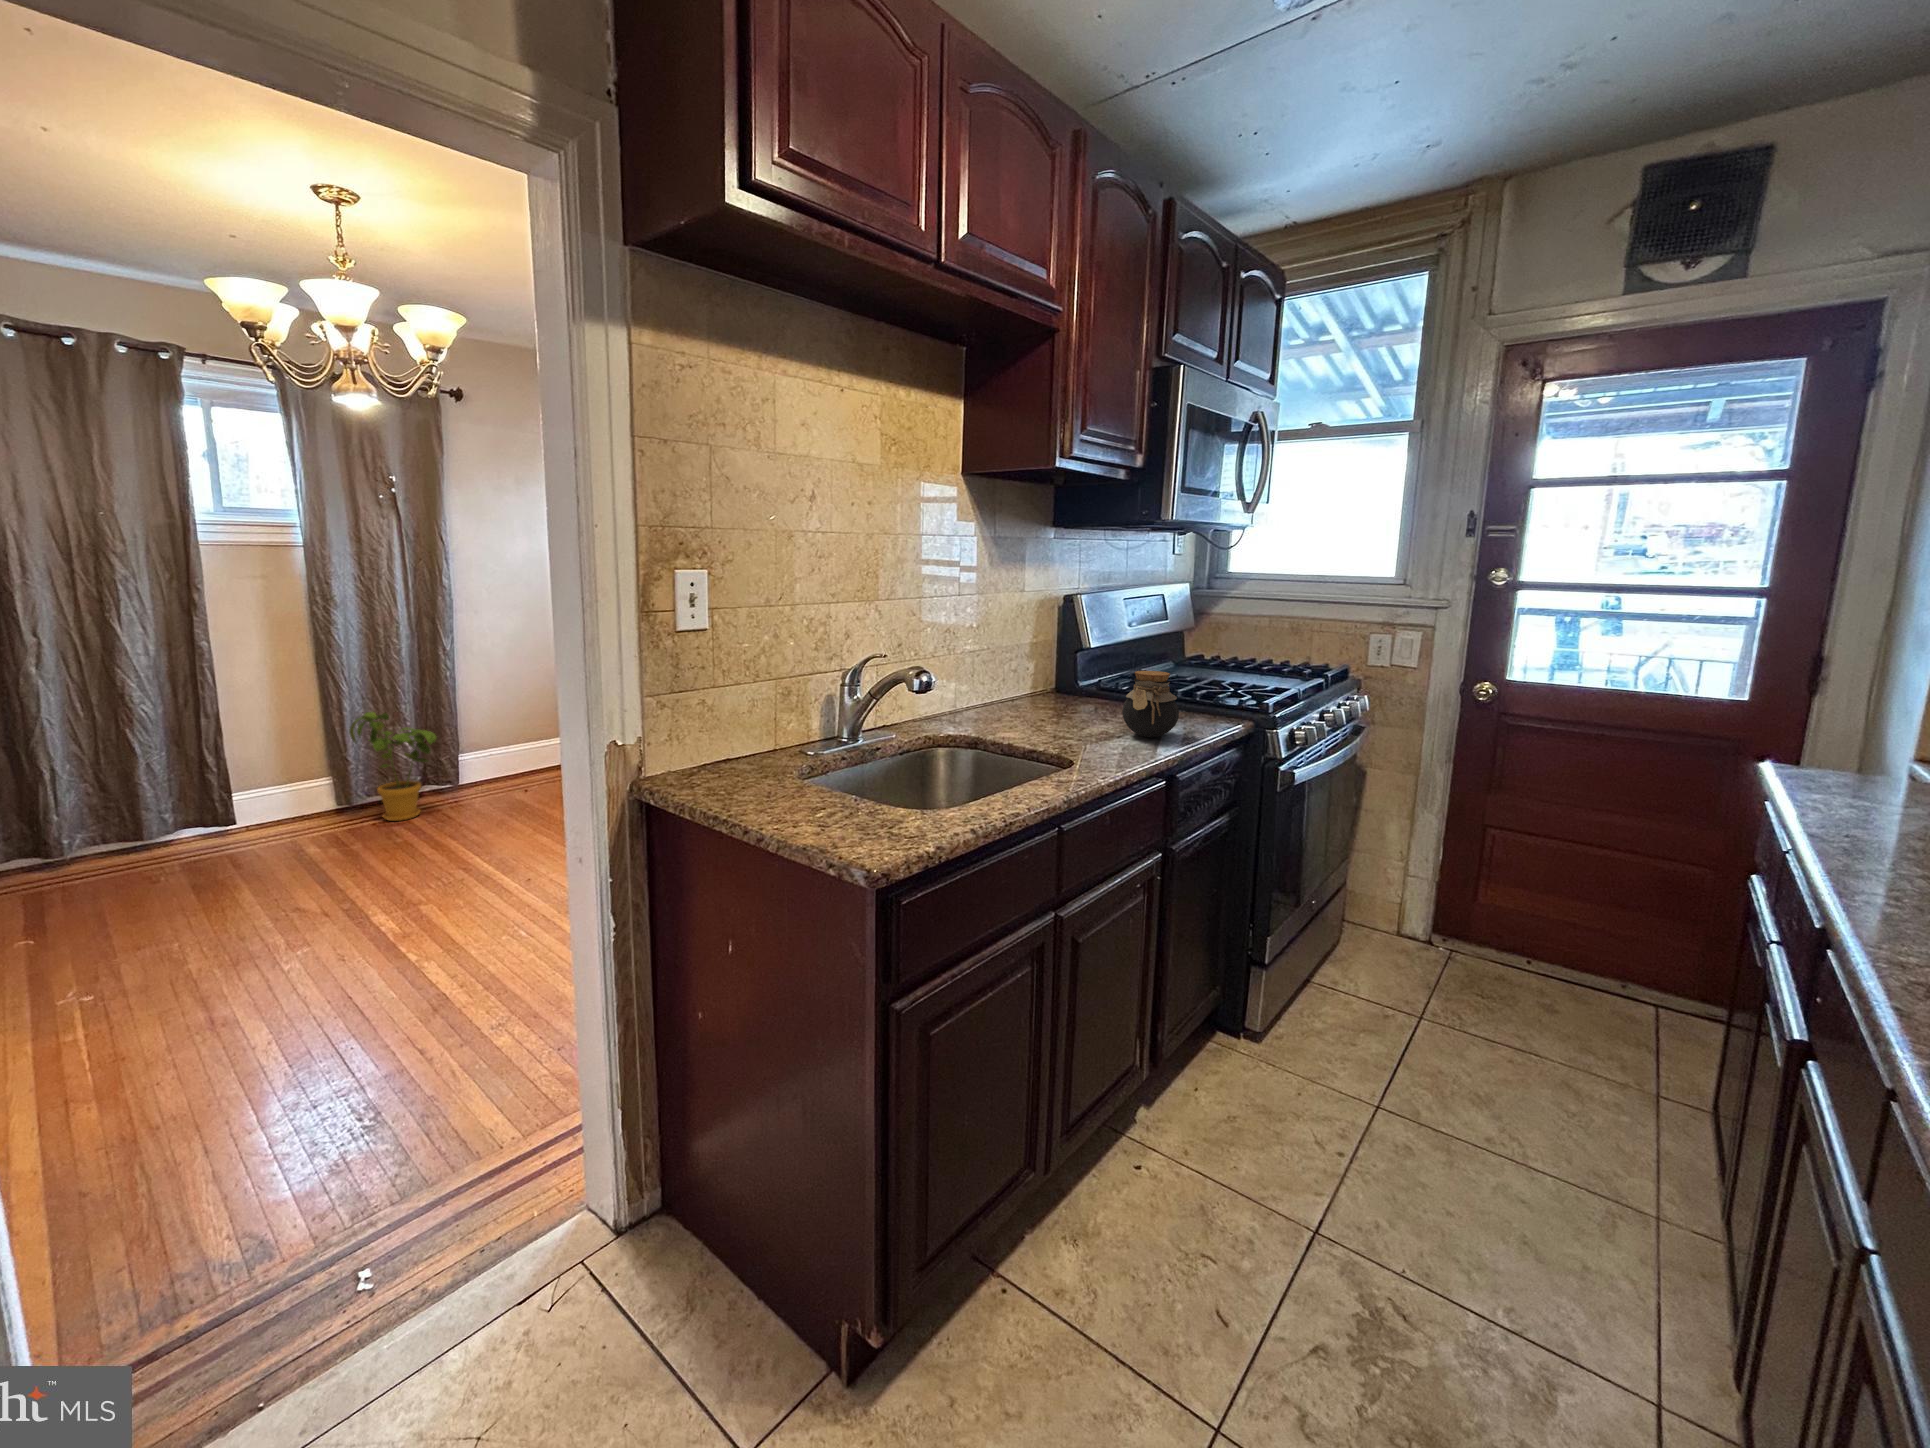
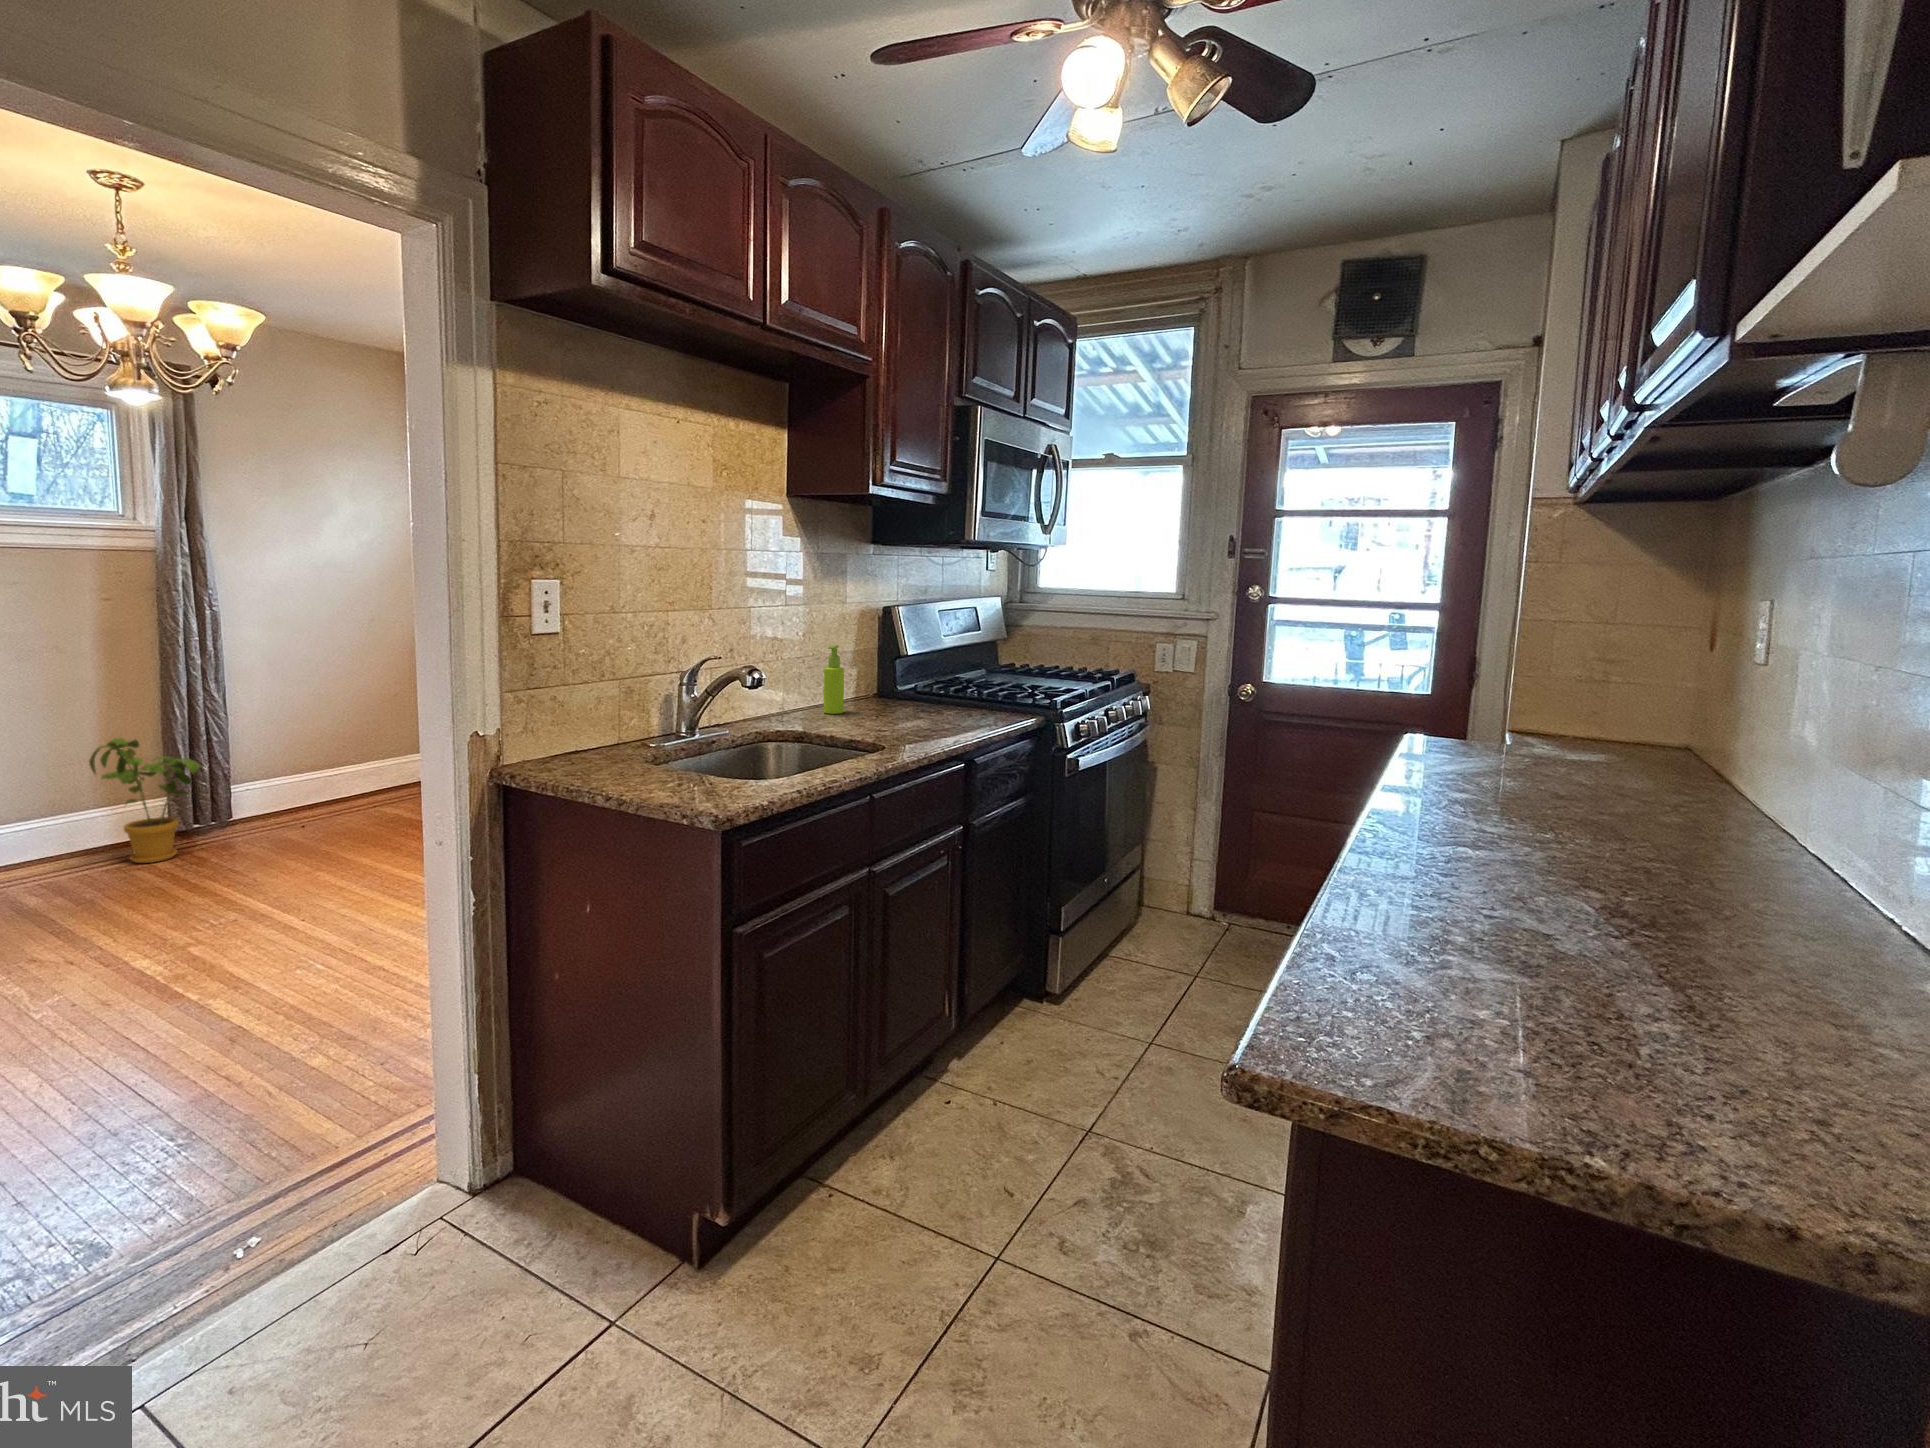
soap dispenser: none [996,639,1020,714] -> present [824,645,844,714]
jar: present [1122,671,1179,737] -> none [932,671,978,728]

